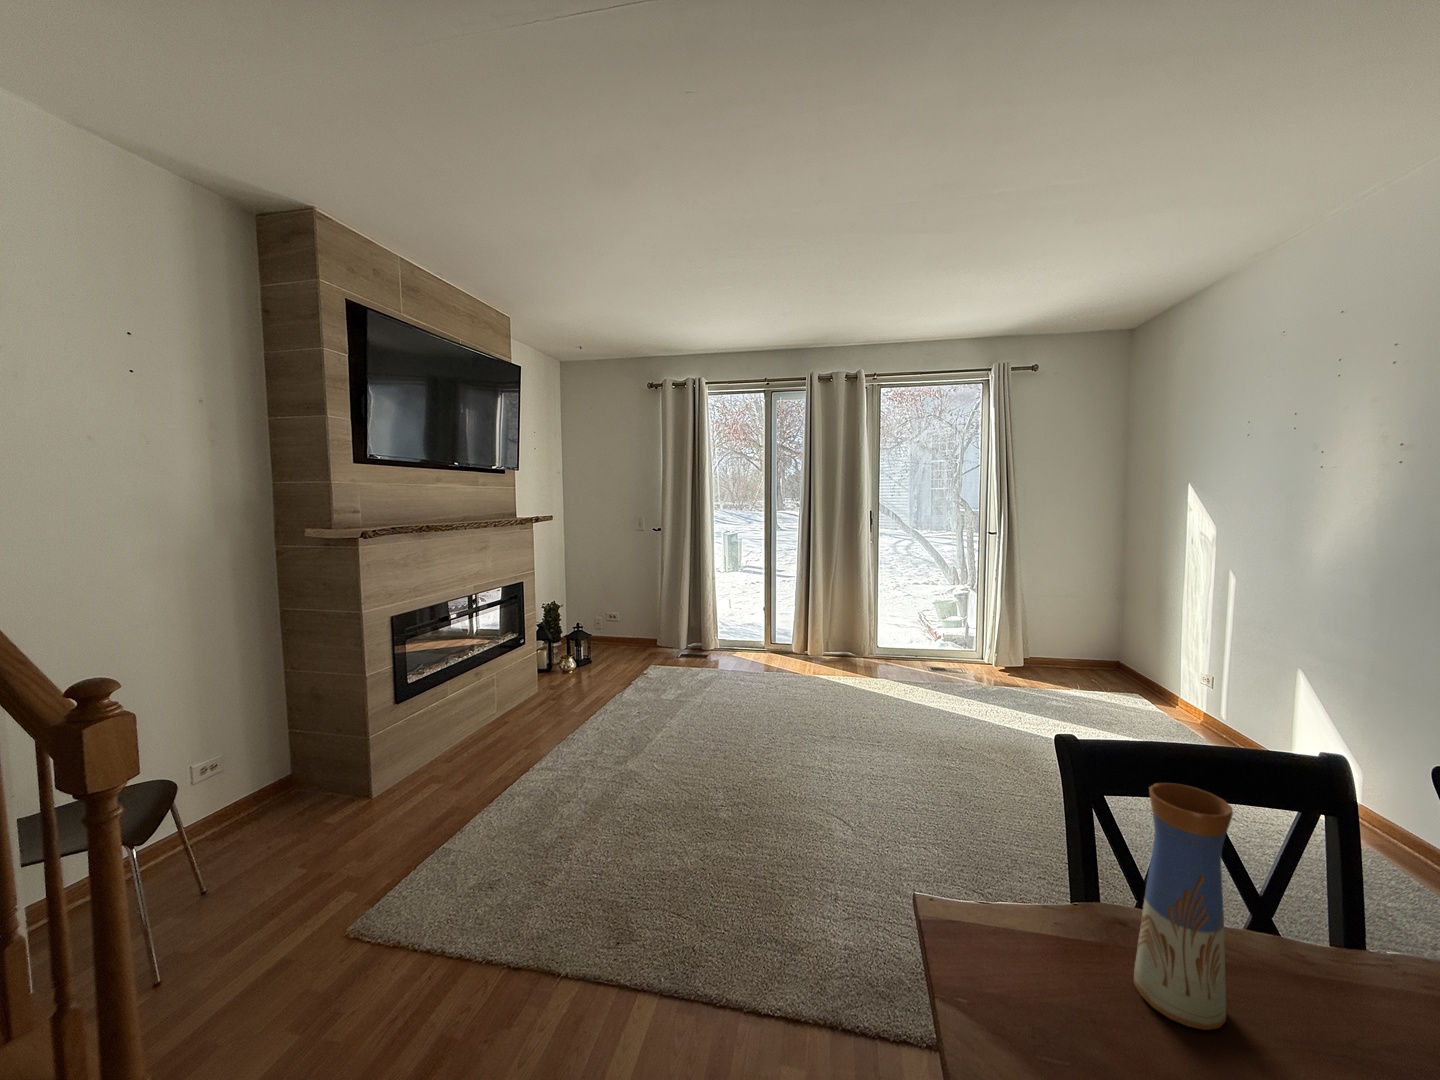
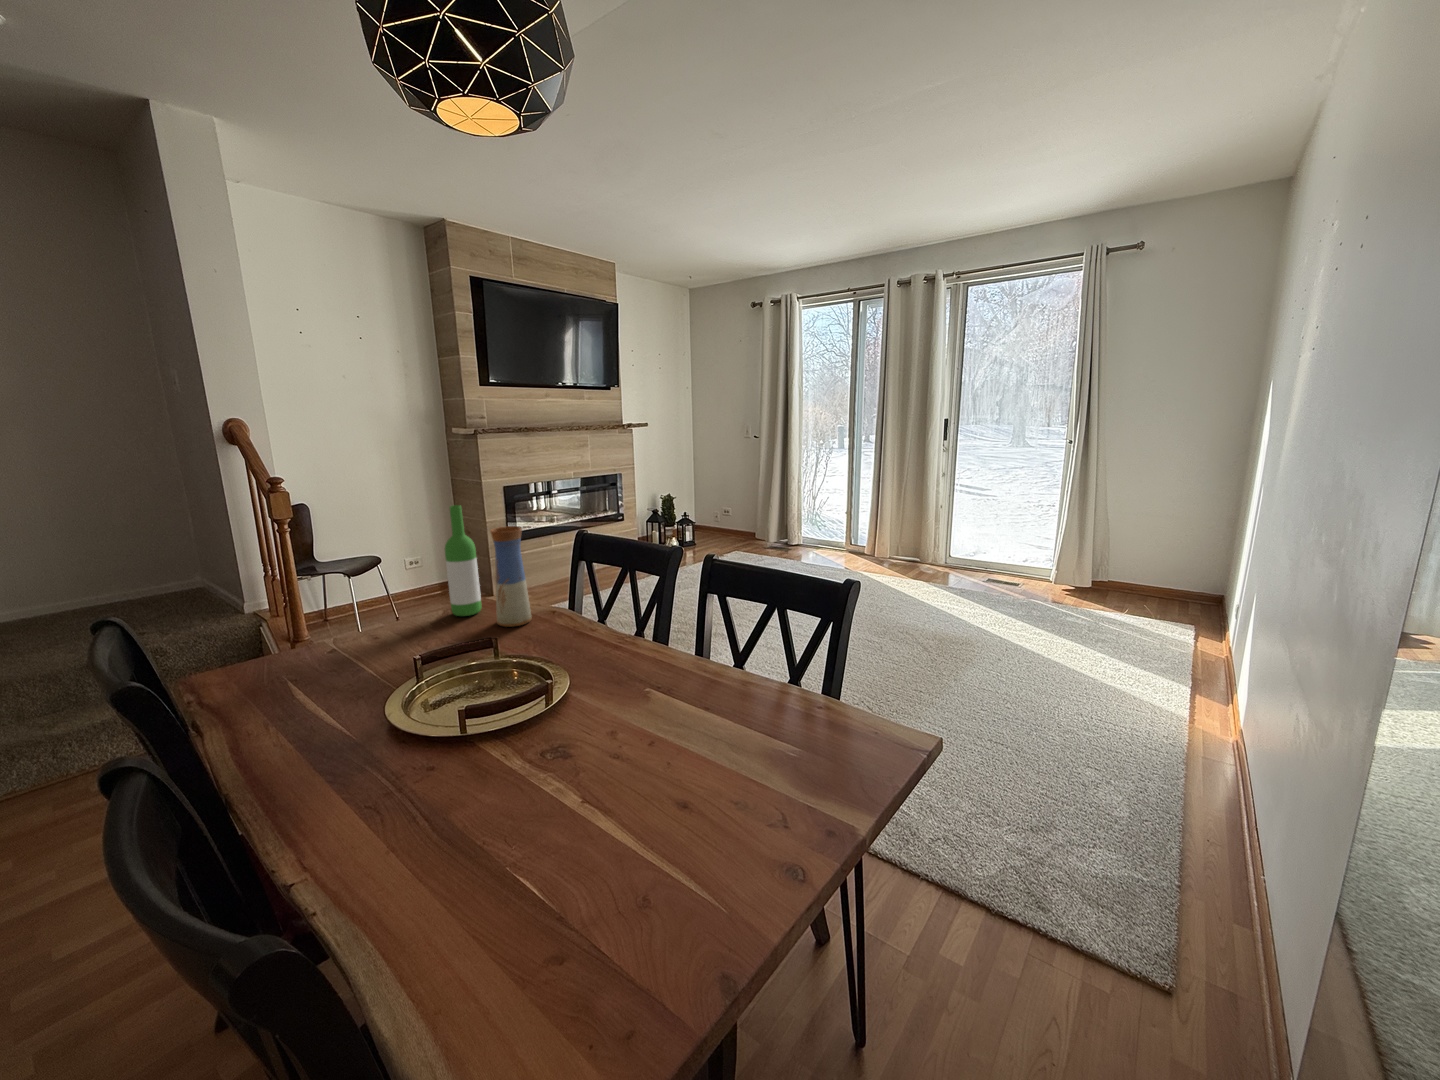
wine bottle: none [1003,754,1083,1025] -> present [445,505,482,616]

